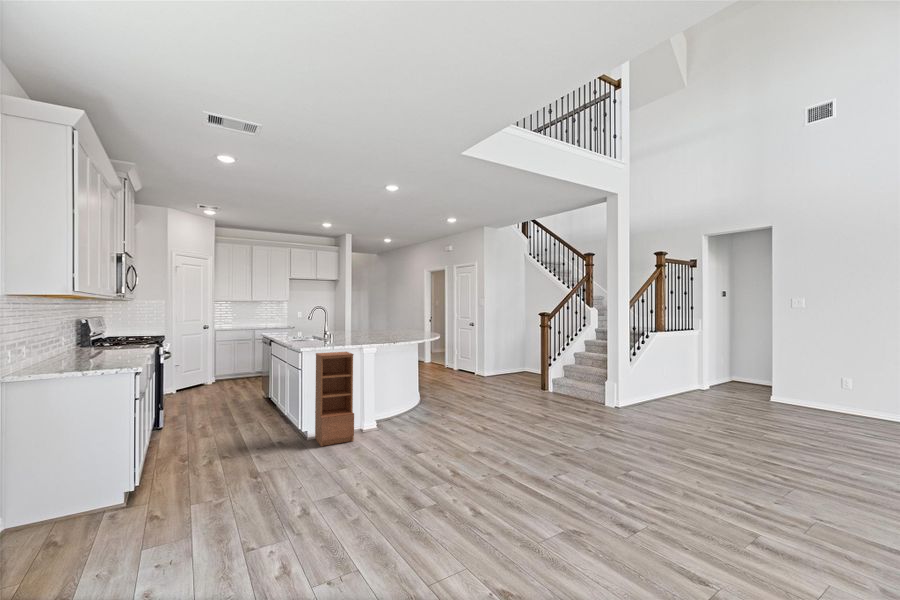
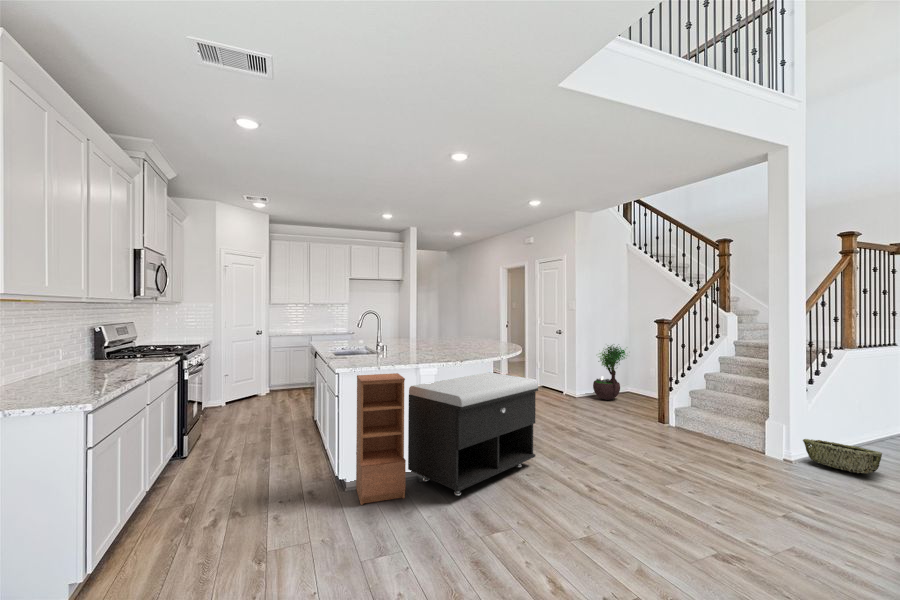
potted tree: none [497,331,524,377] -> present [593,345,625,400]
storage bench: none [354,353,451,438] -> present [408,372,538,496]
woven basket: none [626,392,669,412] -> present [803,439,882,474]

